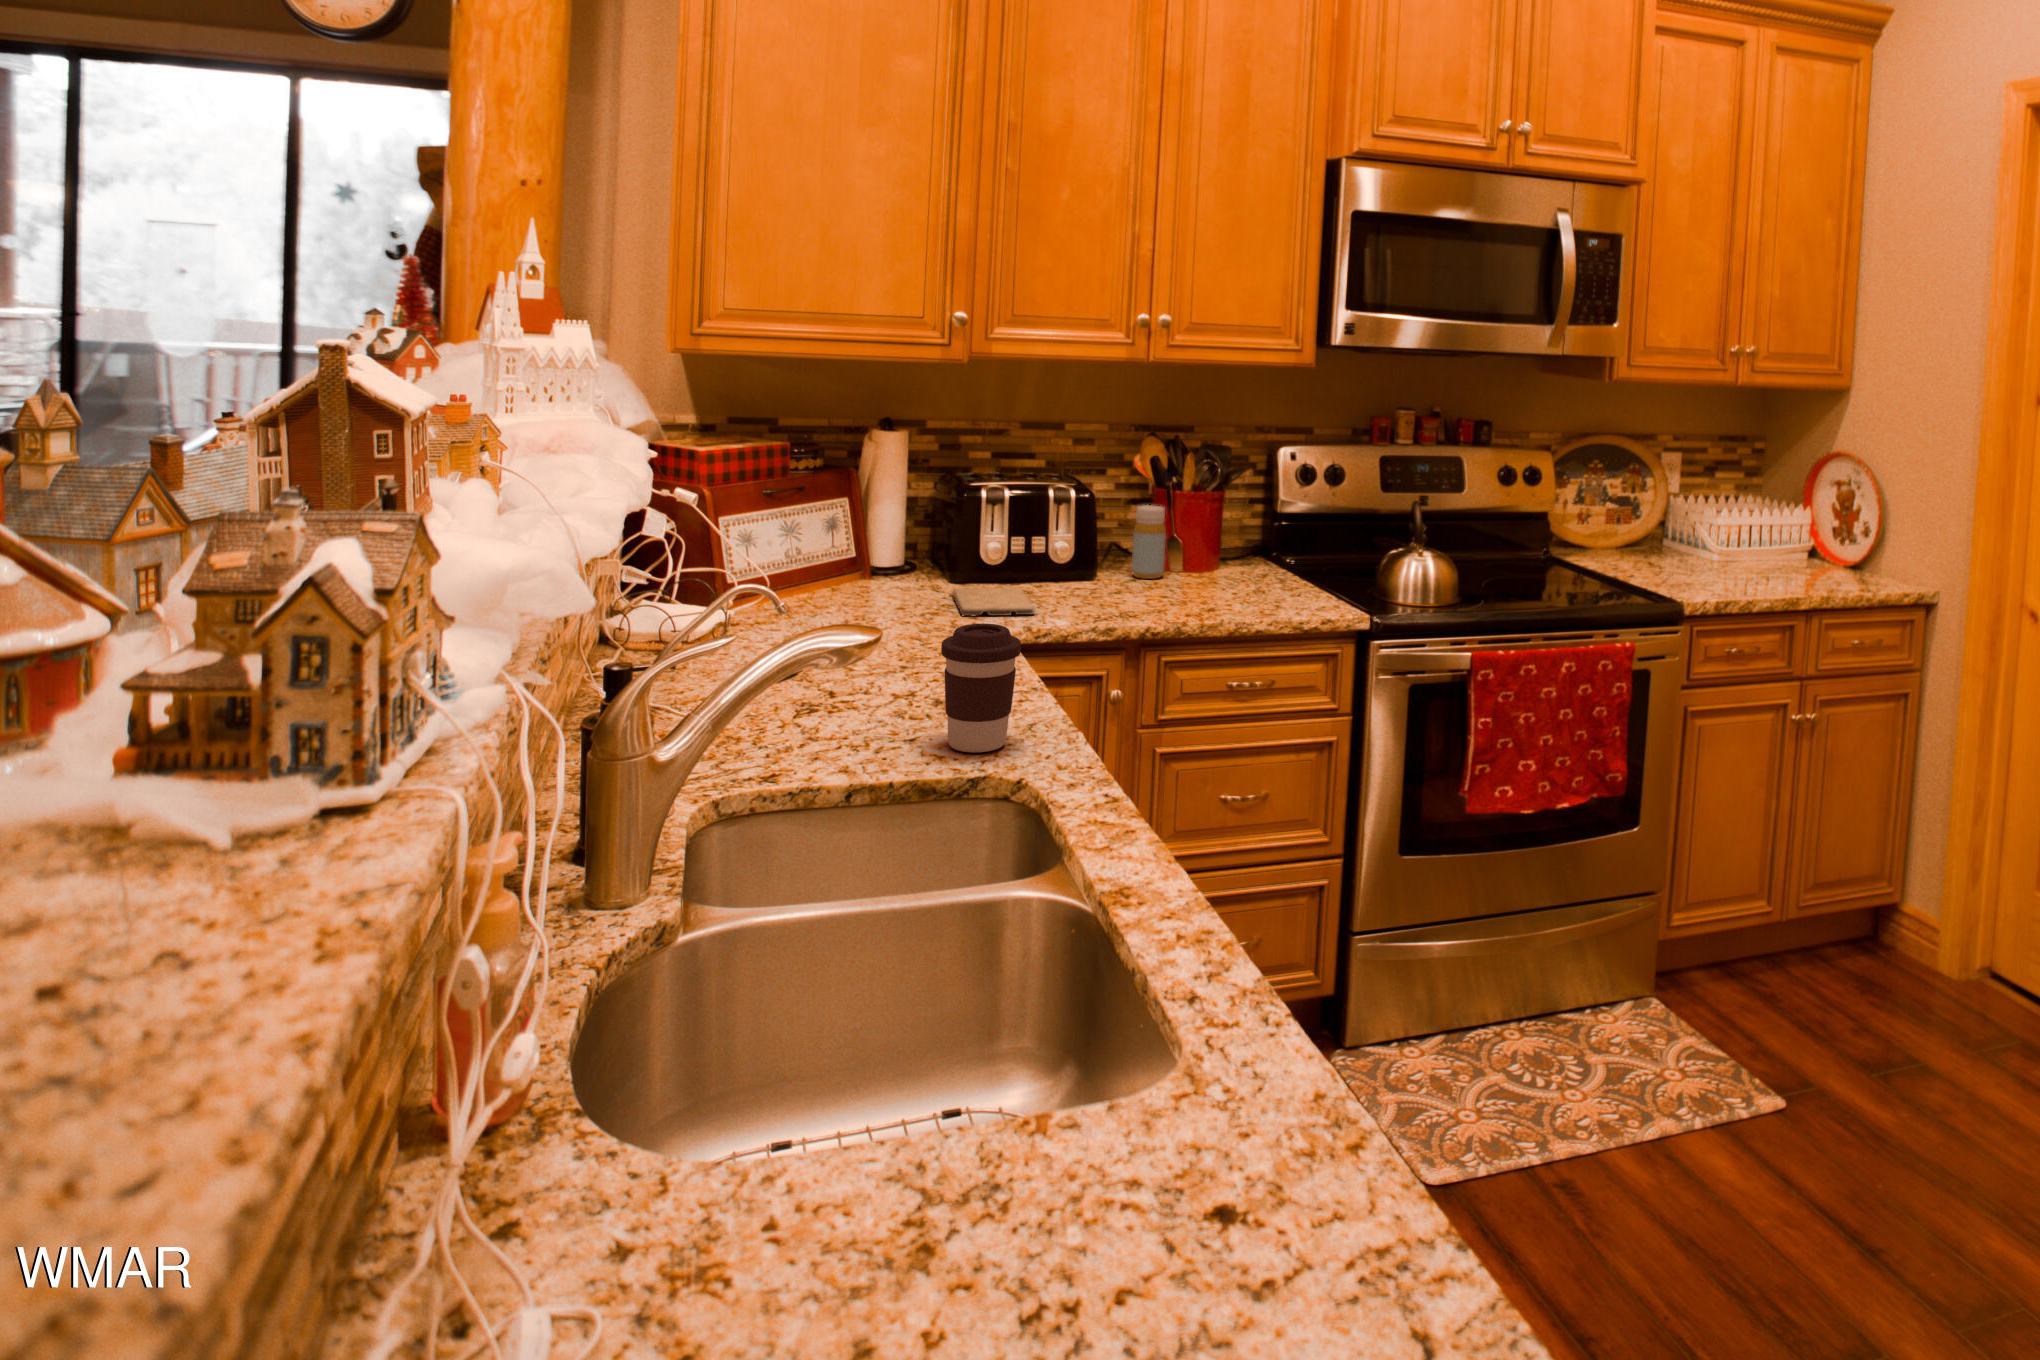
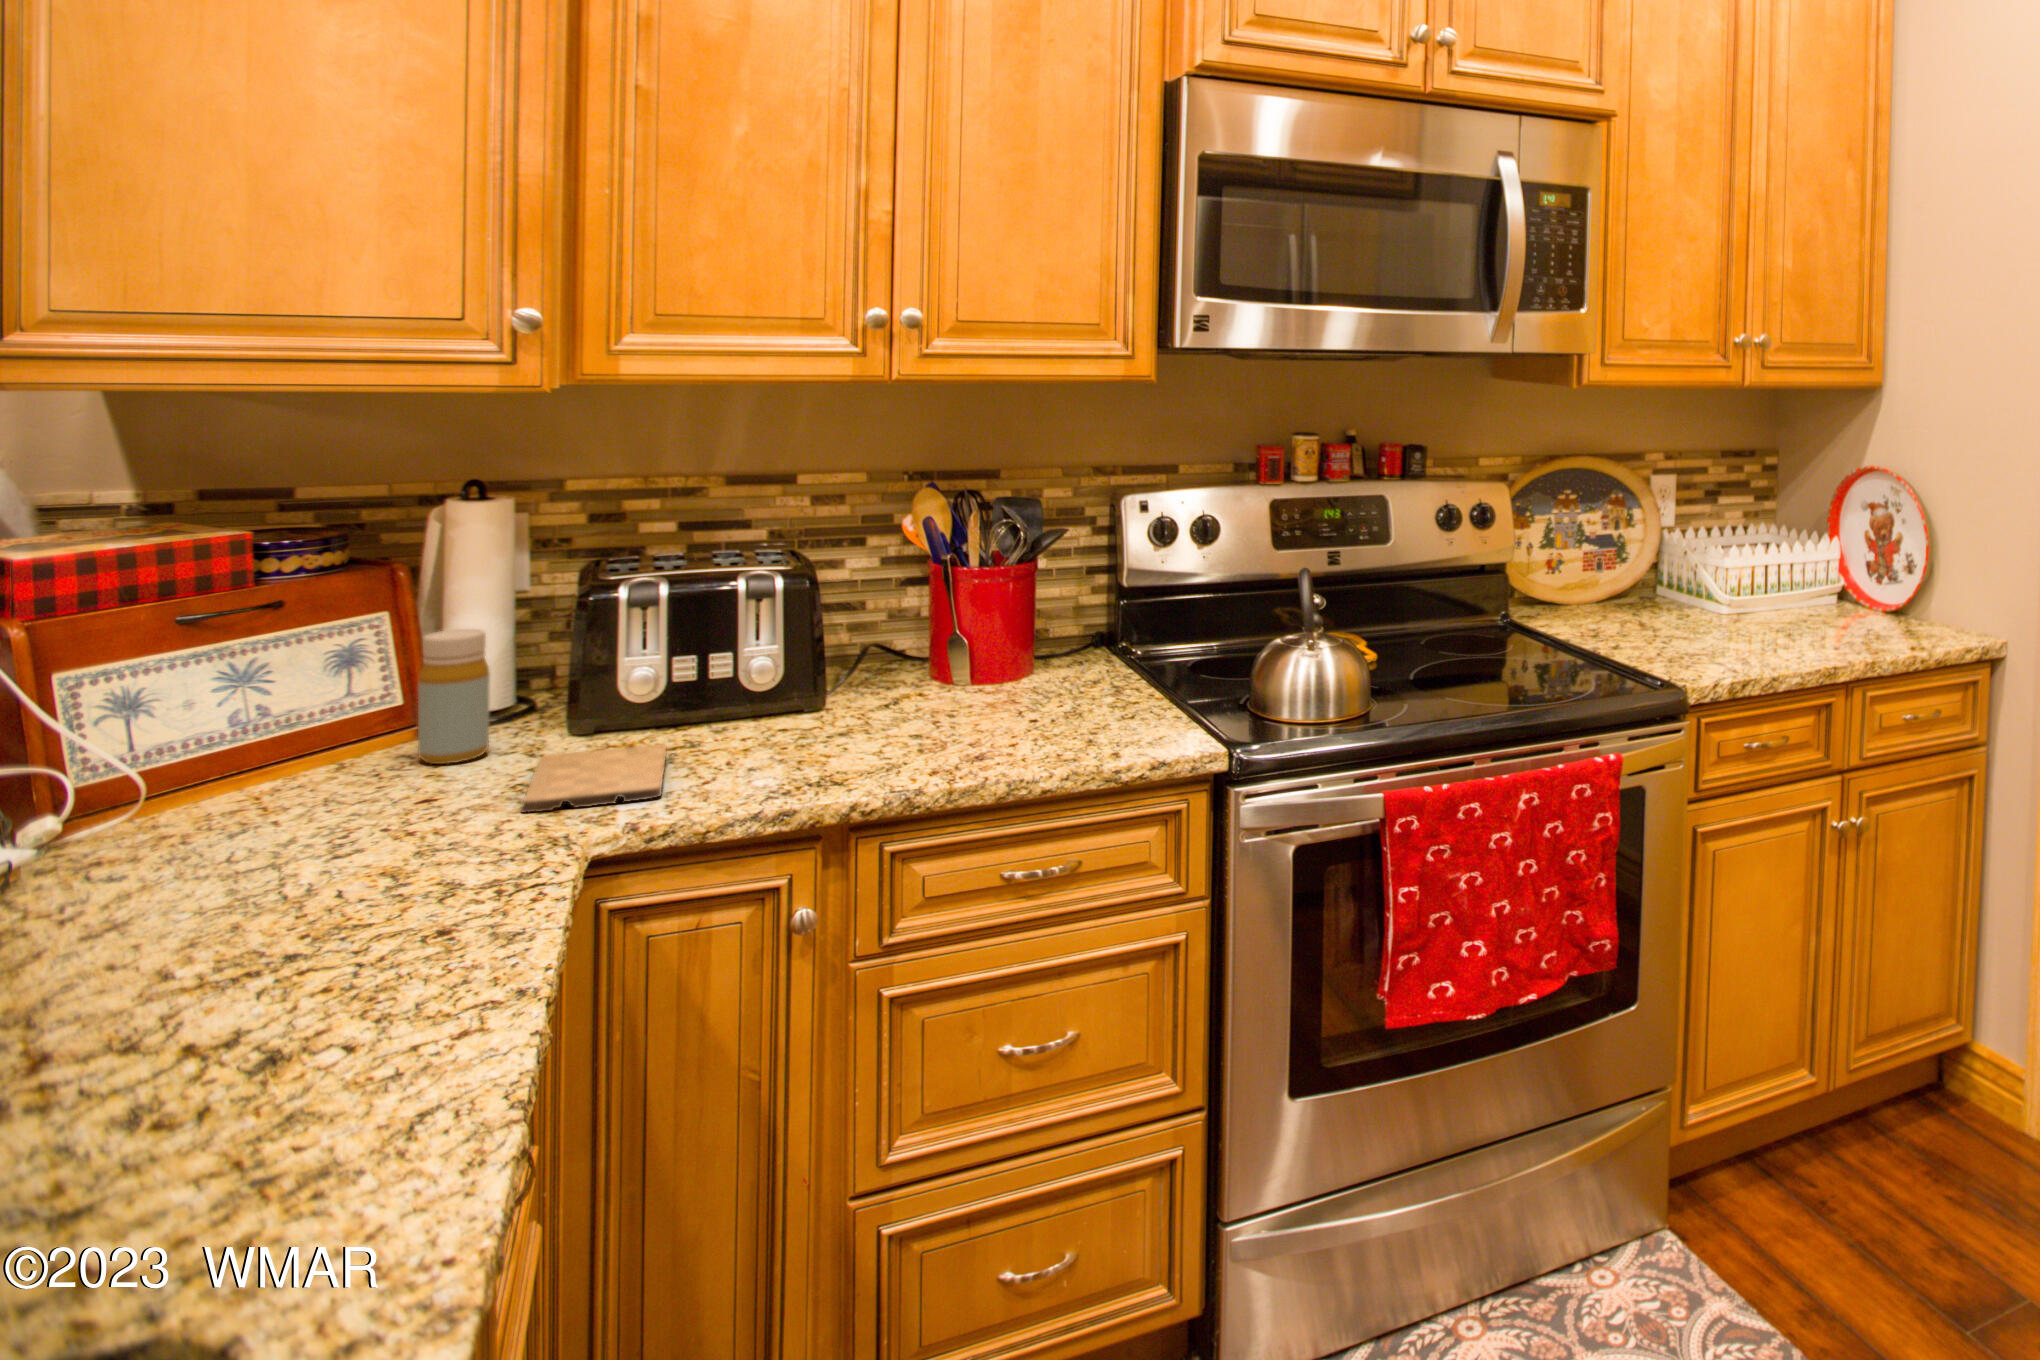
bottle: present [1132,505,1166,579] -> present [418,629,490,764]
coffee cup: present [941,624,1021,752] -> none [161,923,372,1214]

